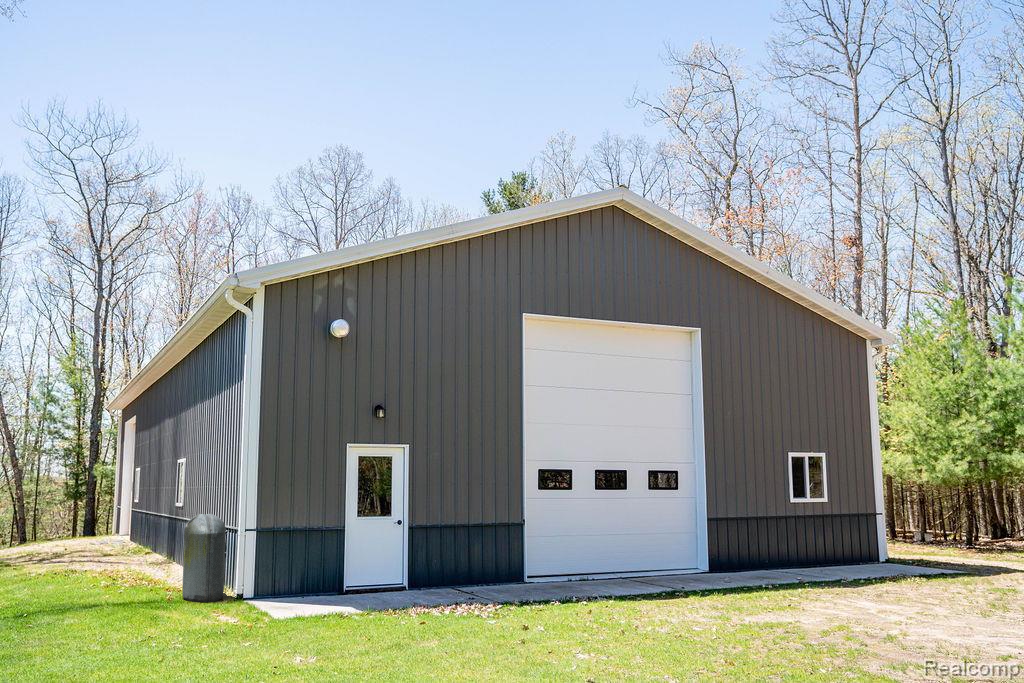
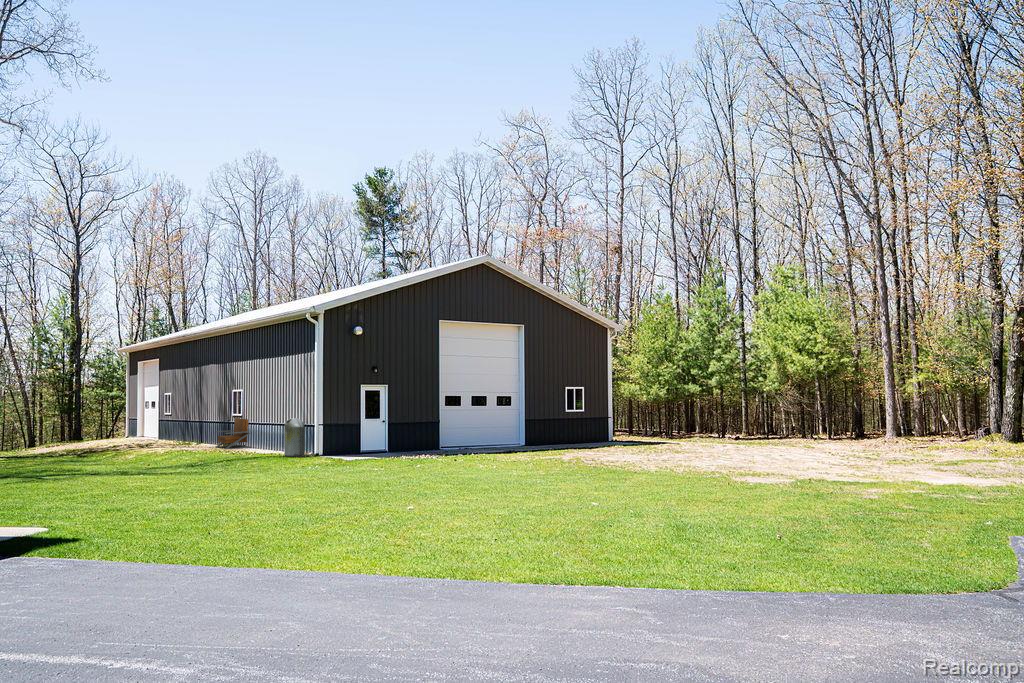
lounge chair: none [115,514,176,575] -> present [216,418,251,449]

